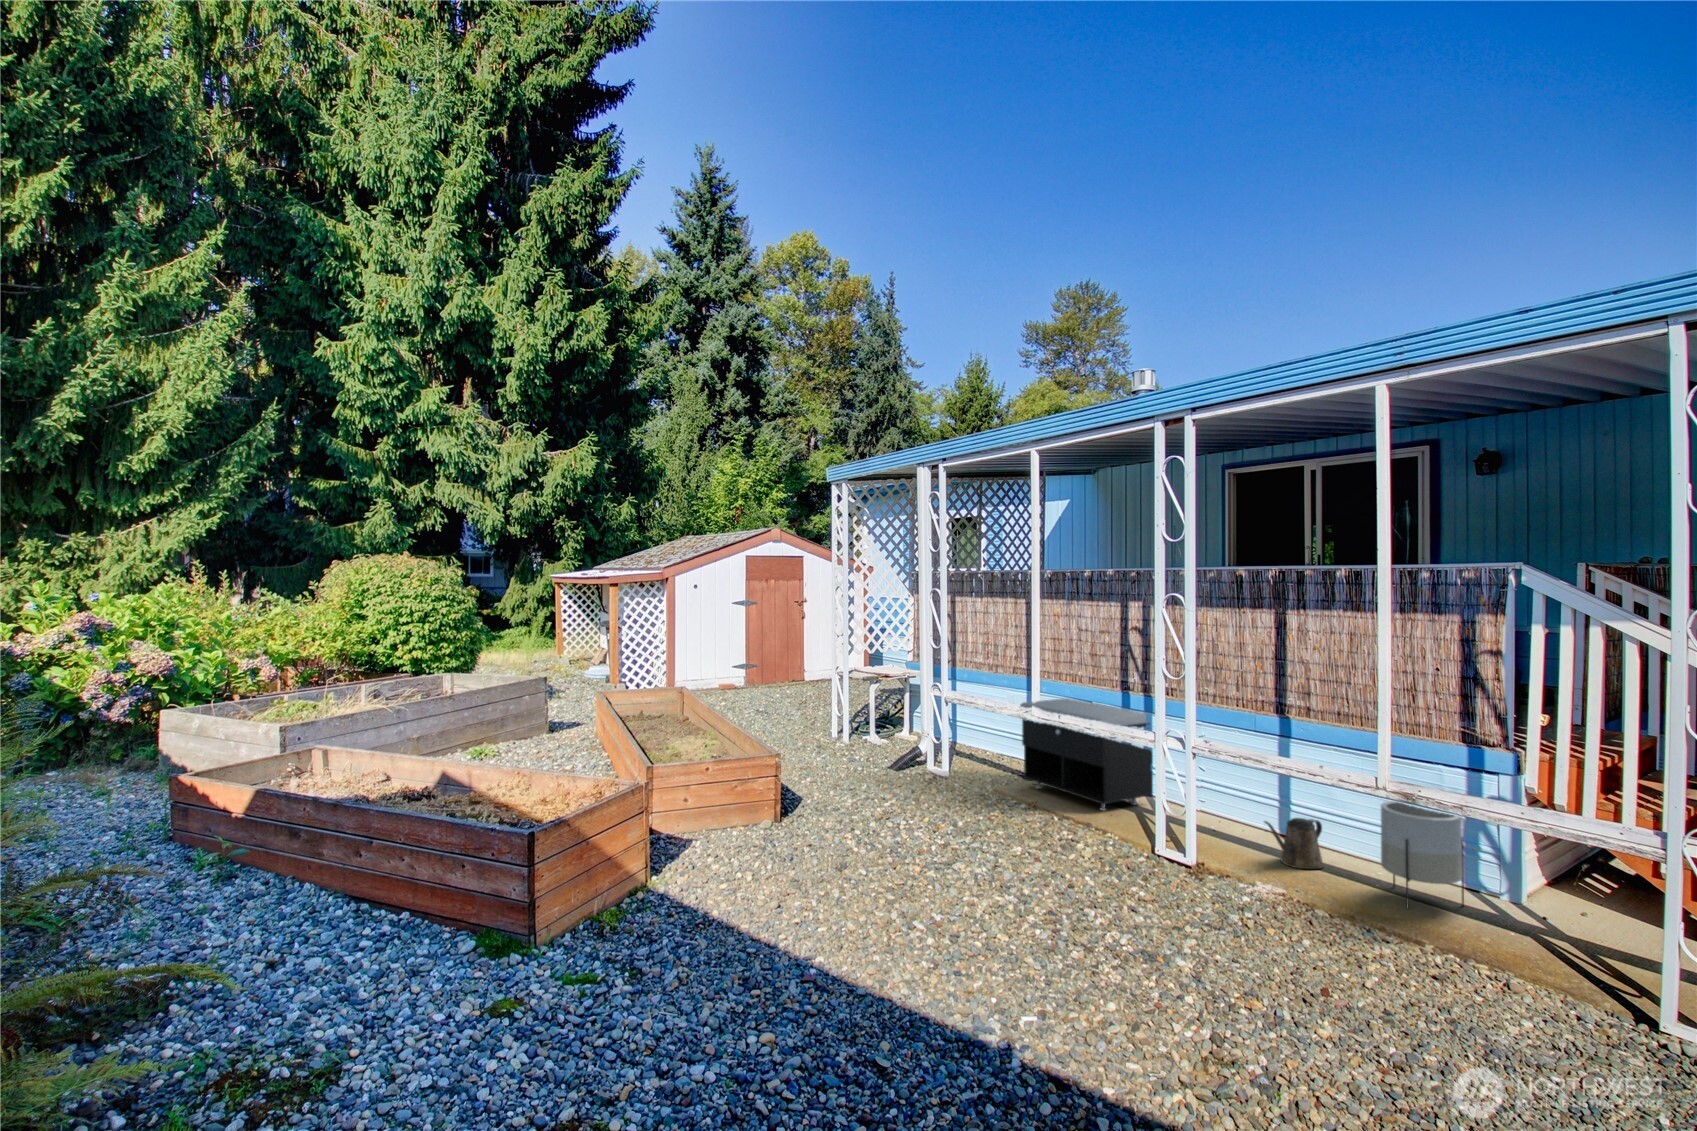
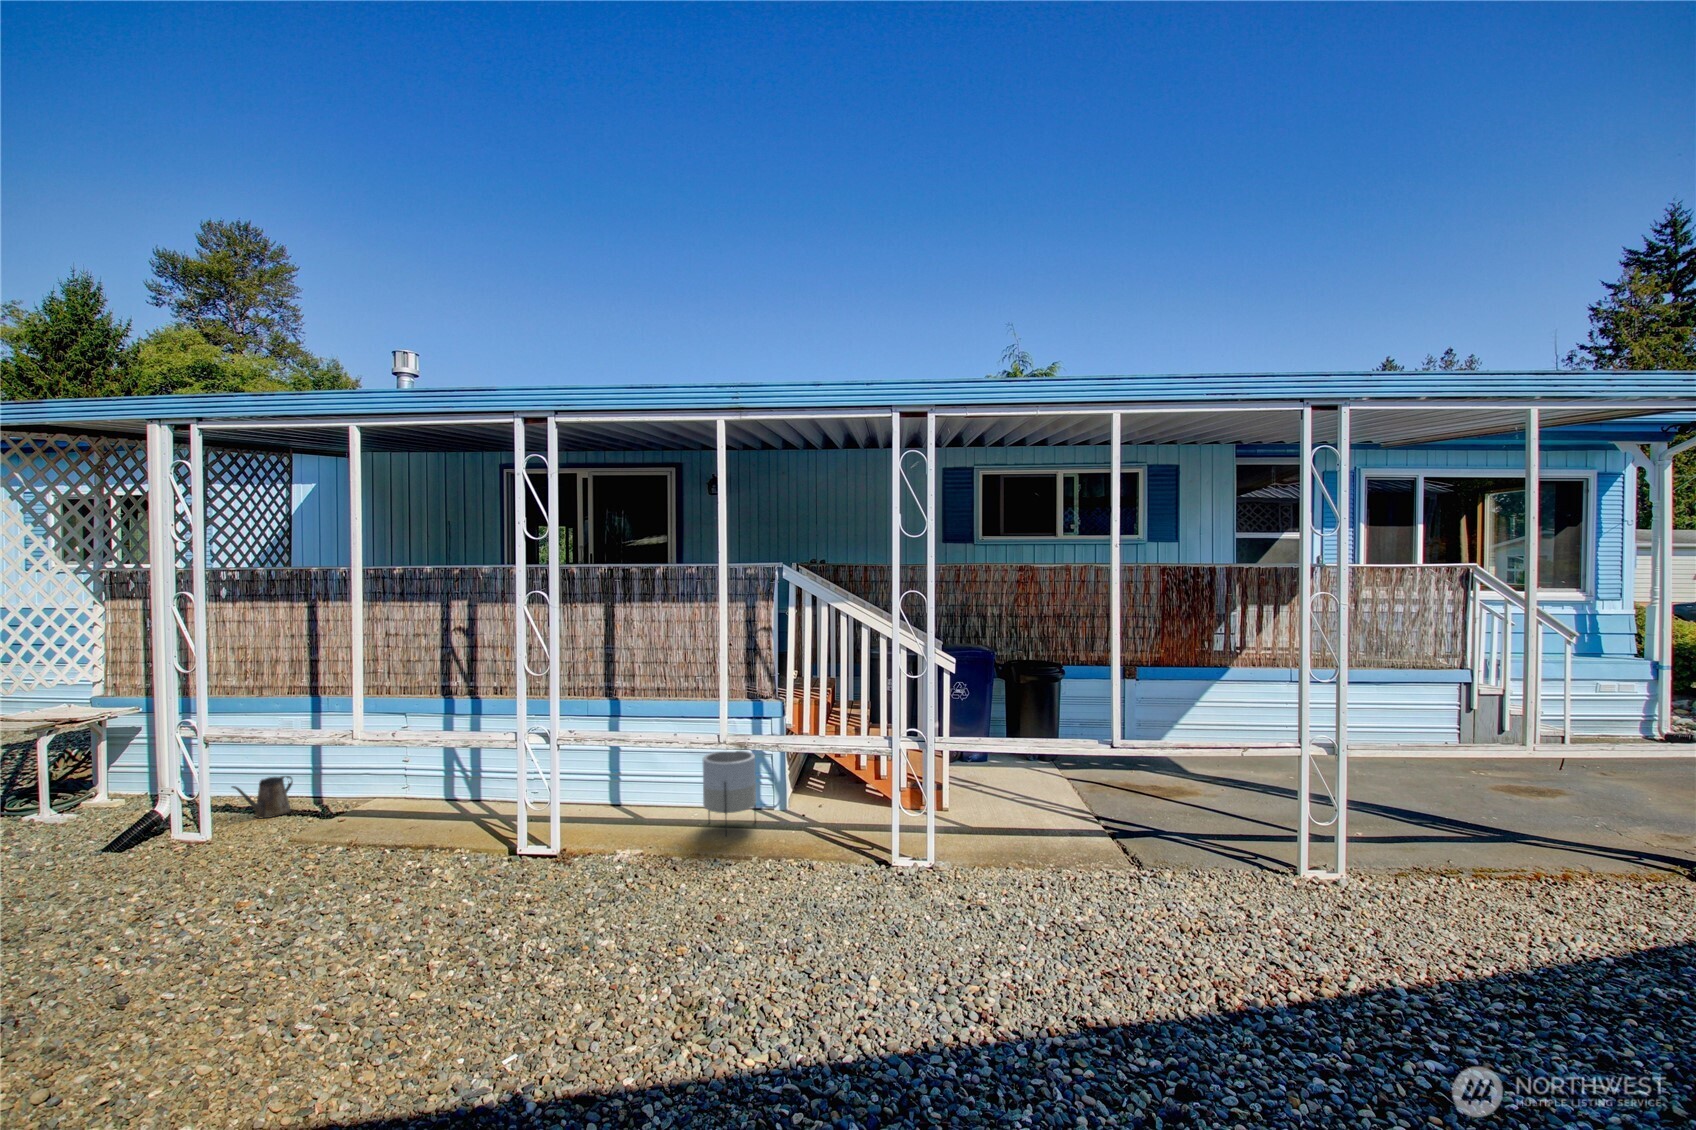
storage bench: present [1020,698,1152,811] -> none [317,714,482,828]
watering can: present [1265,818,1324,869] -> present [232,776,293,818]

